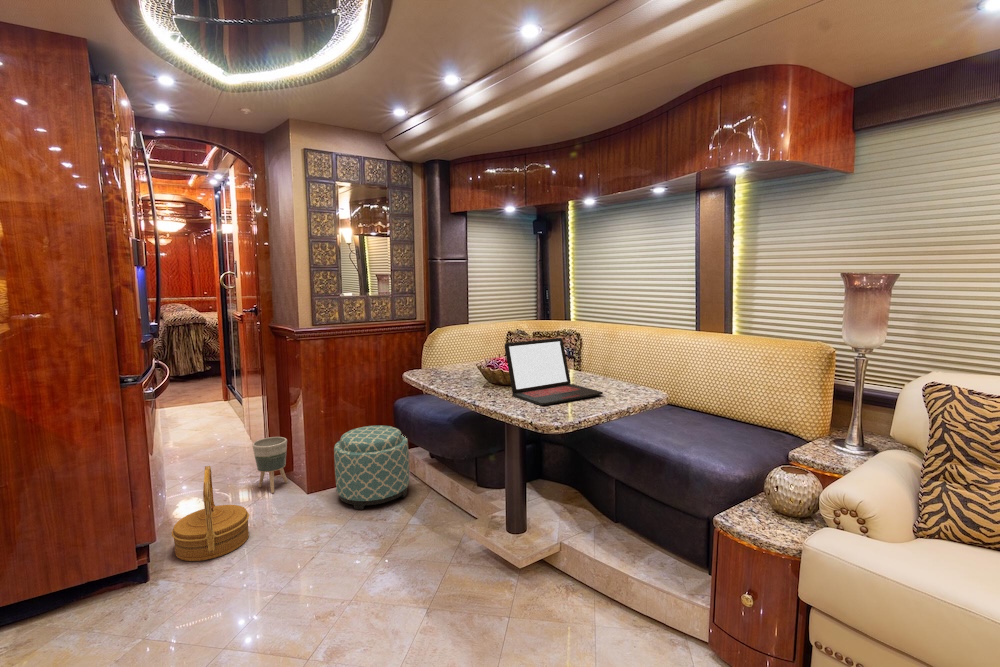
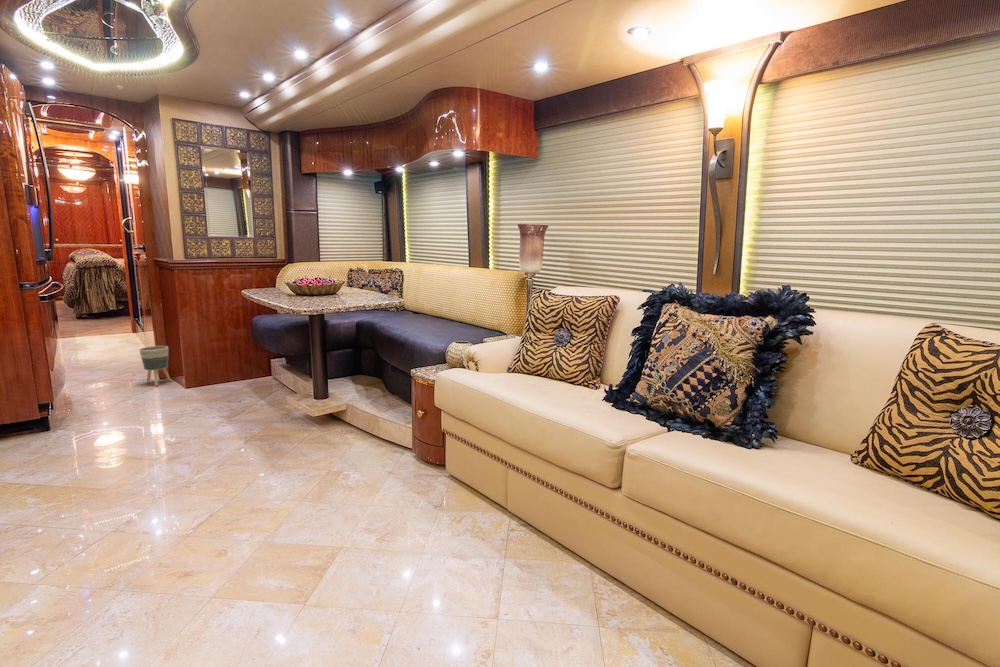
laptop: present [505,338,603,405] -> none [297,265,362,304]
ottoman: present [334,425,409,510] -> none [202,337,264,394]
woven basket: present [172,466,249,561] -> none [70,357,131,417]

